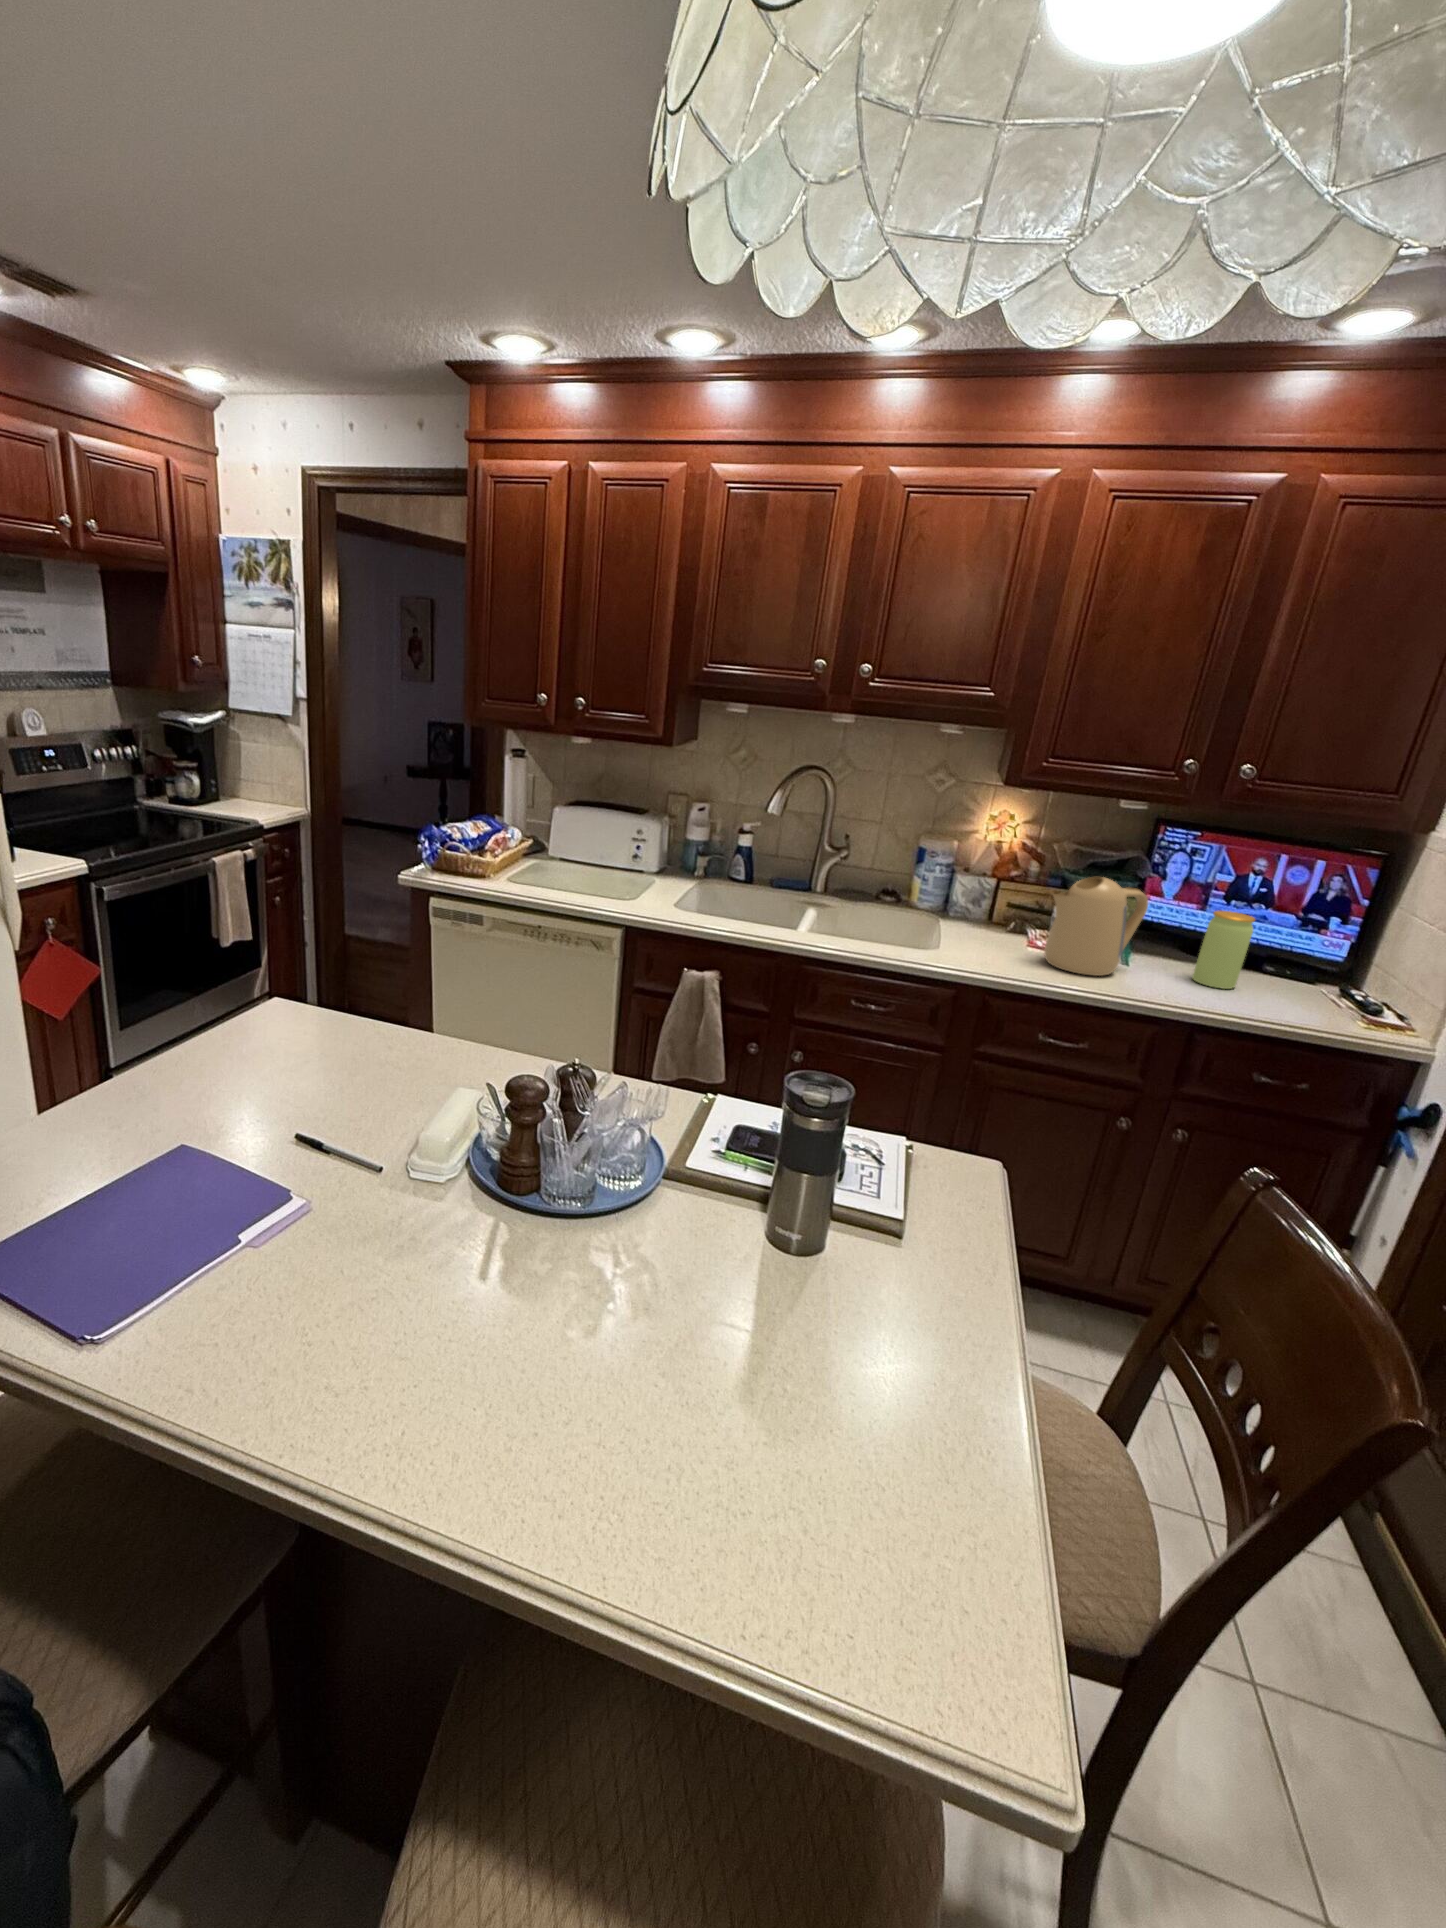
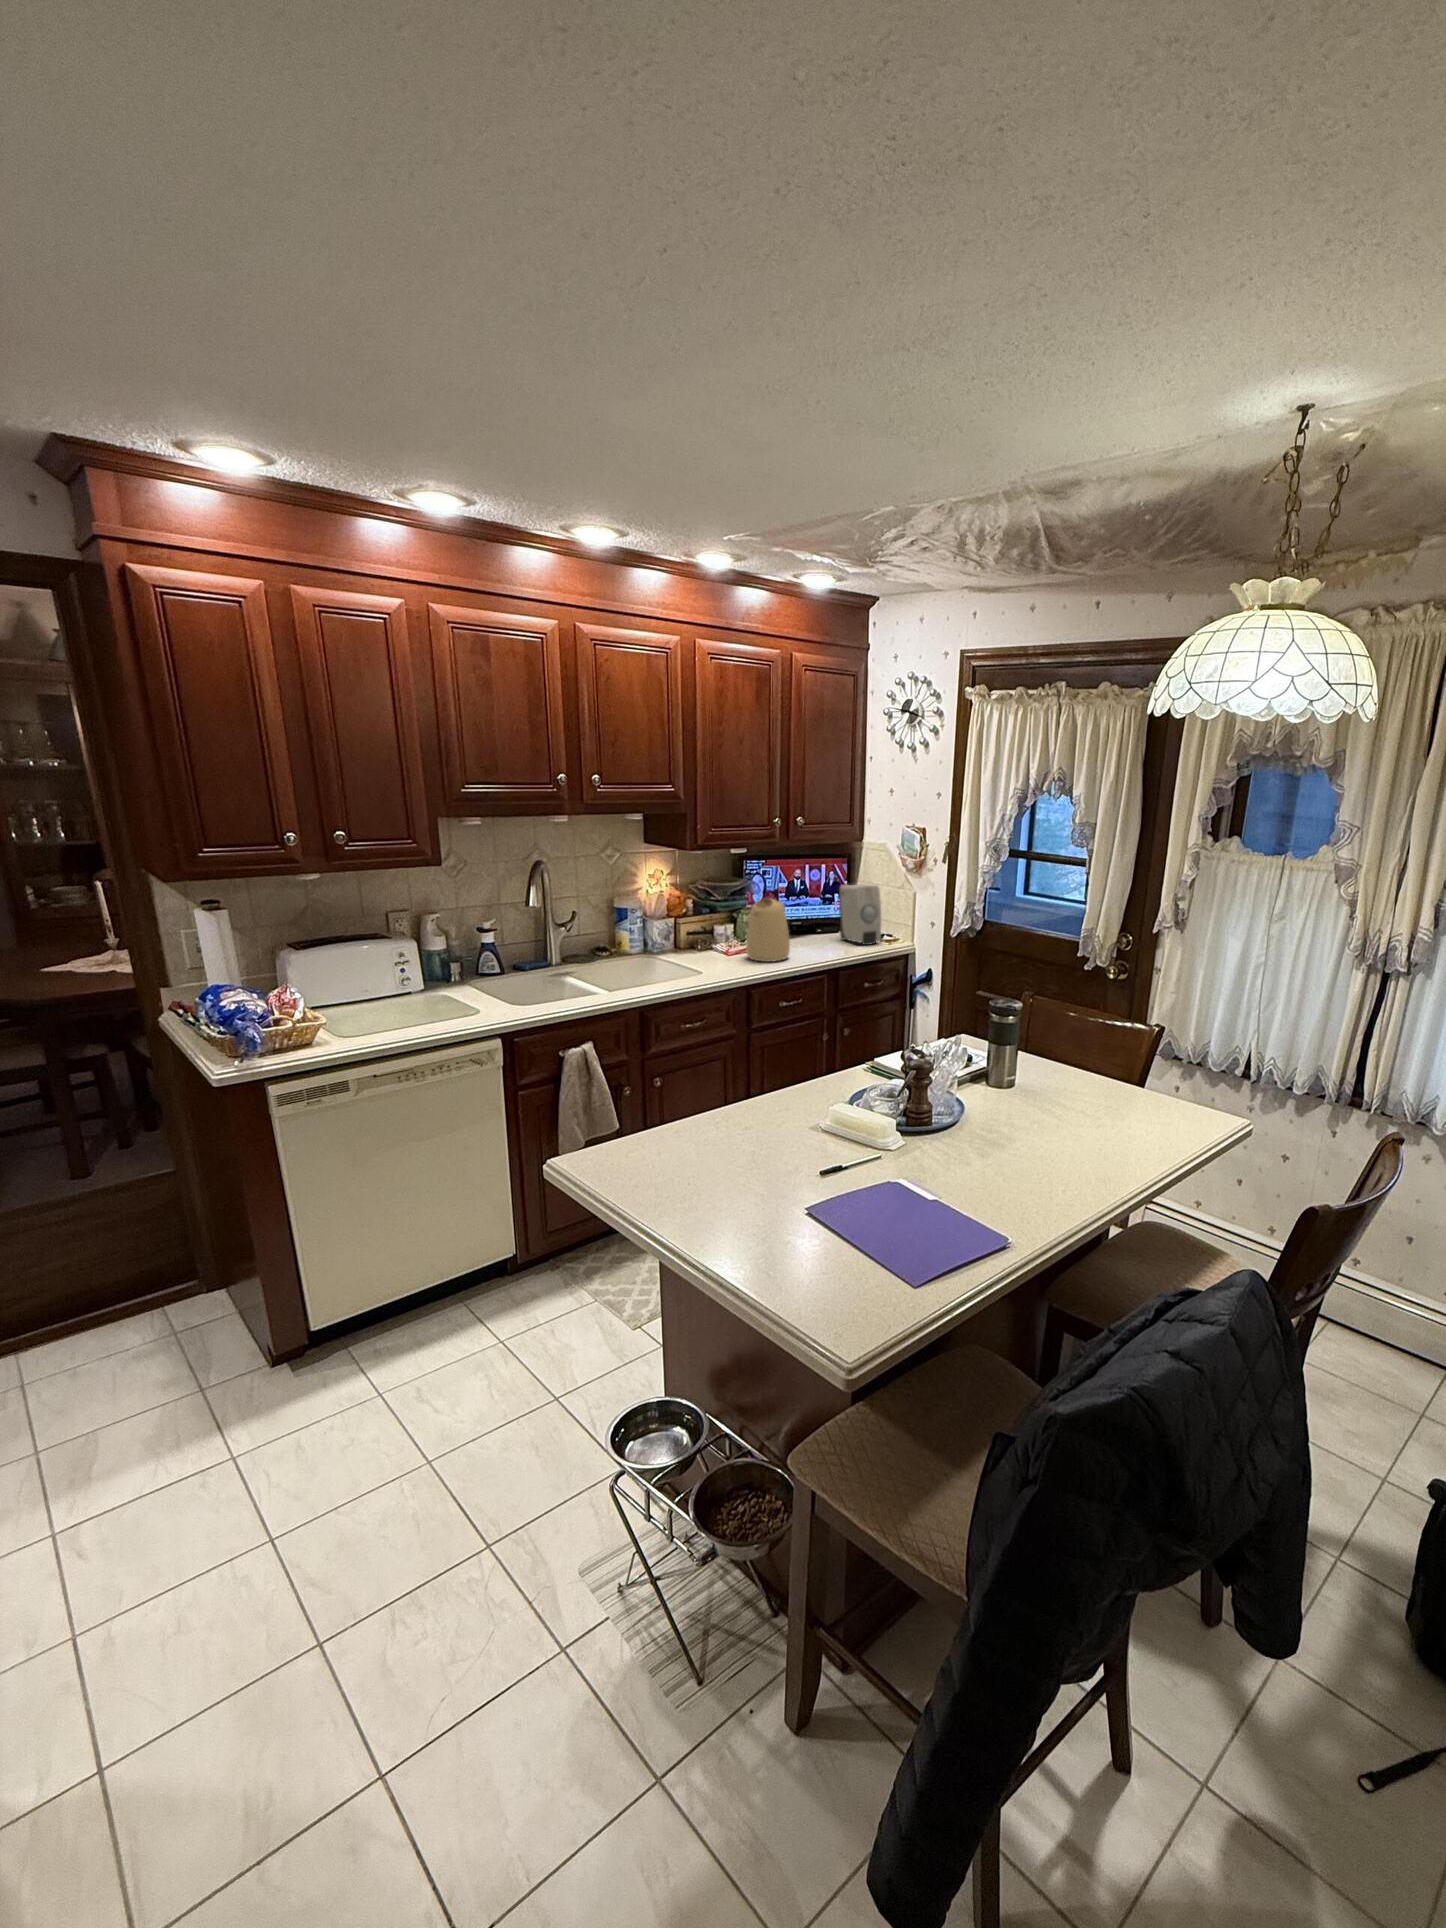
soap dispenser: none [1289,901,1386,1016] -> present [839,885,881,945]
jar: present [1193,911,1255,989] -> none [807,902,829,948]

